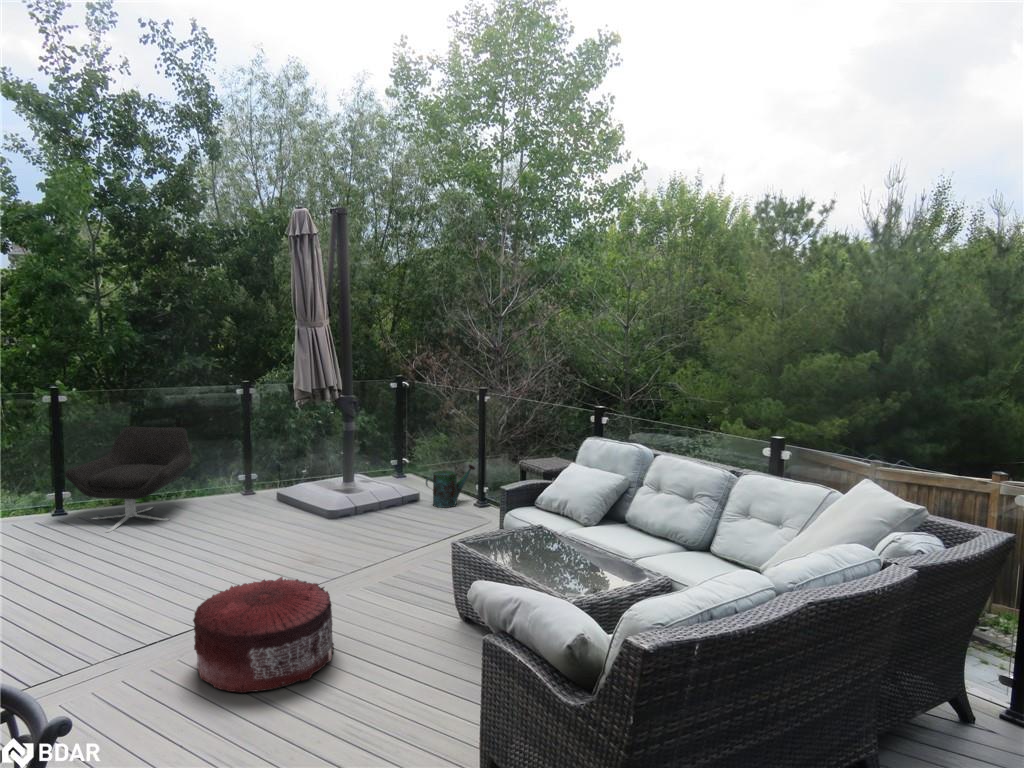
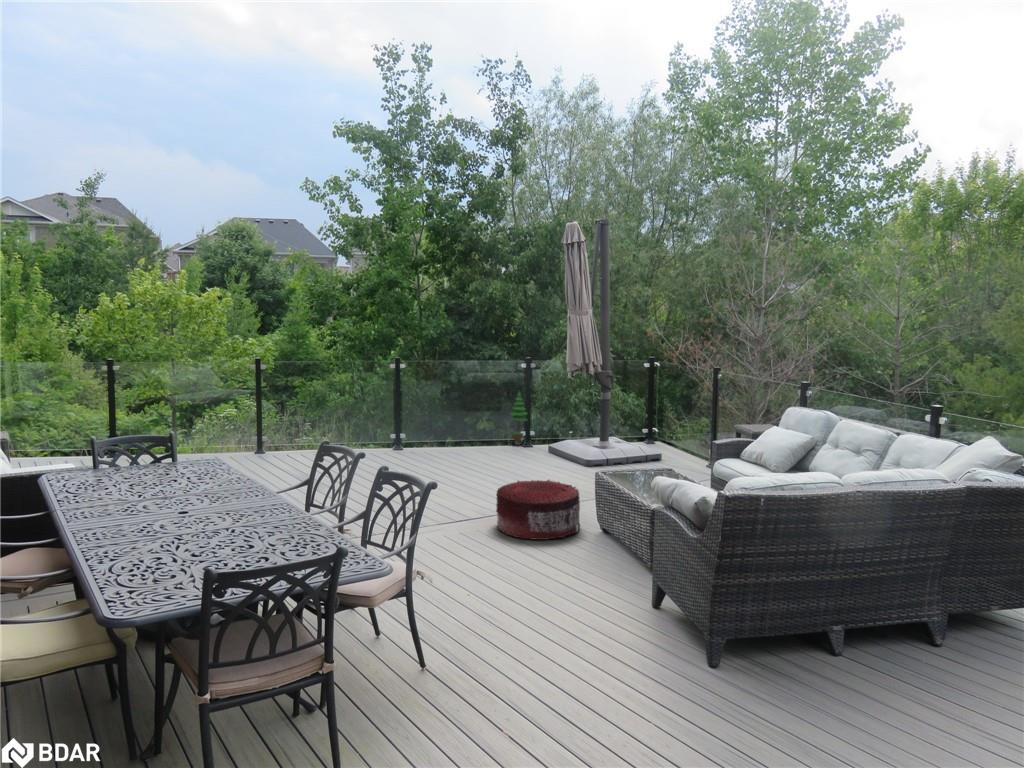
potted tree: none [220,426,248,498] -> present [510,392,527,445]
lounge chair: present [65,427,193,532] -> none [409,387,490,458]
watering can: present [426,465,475,508] -> none [664,432,708,465]

